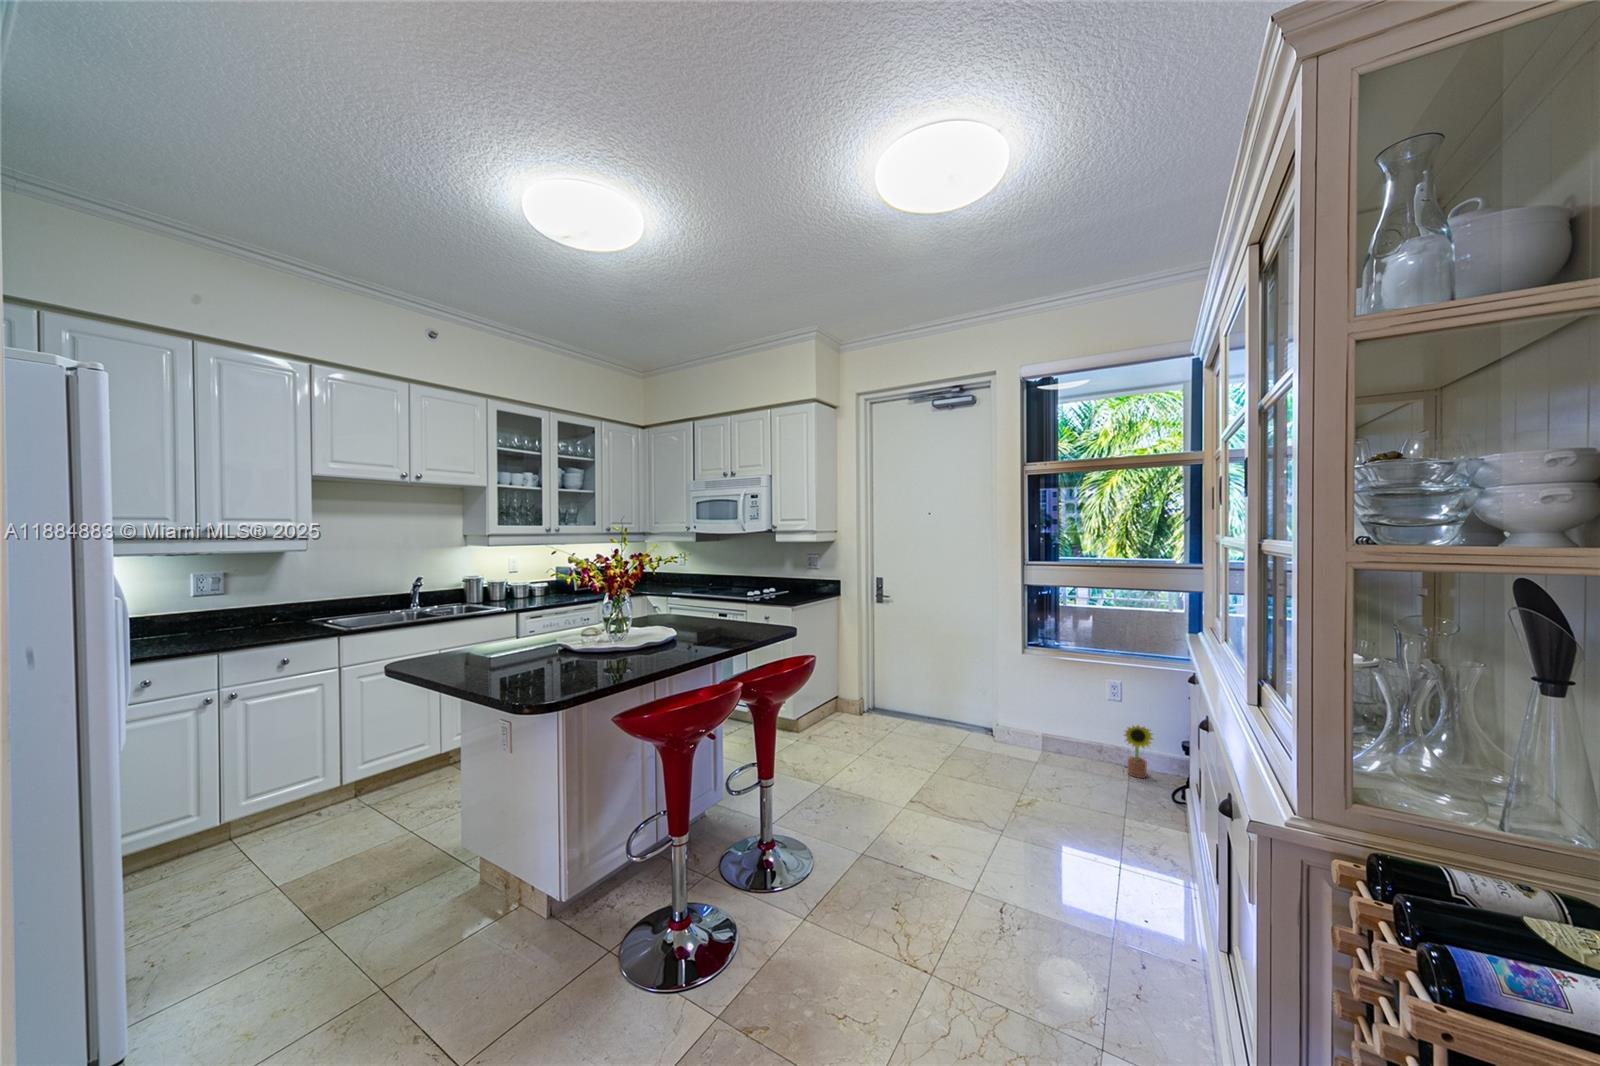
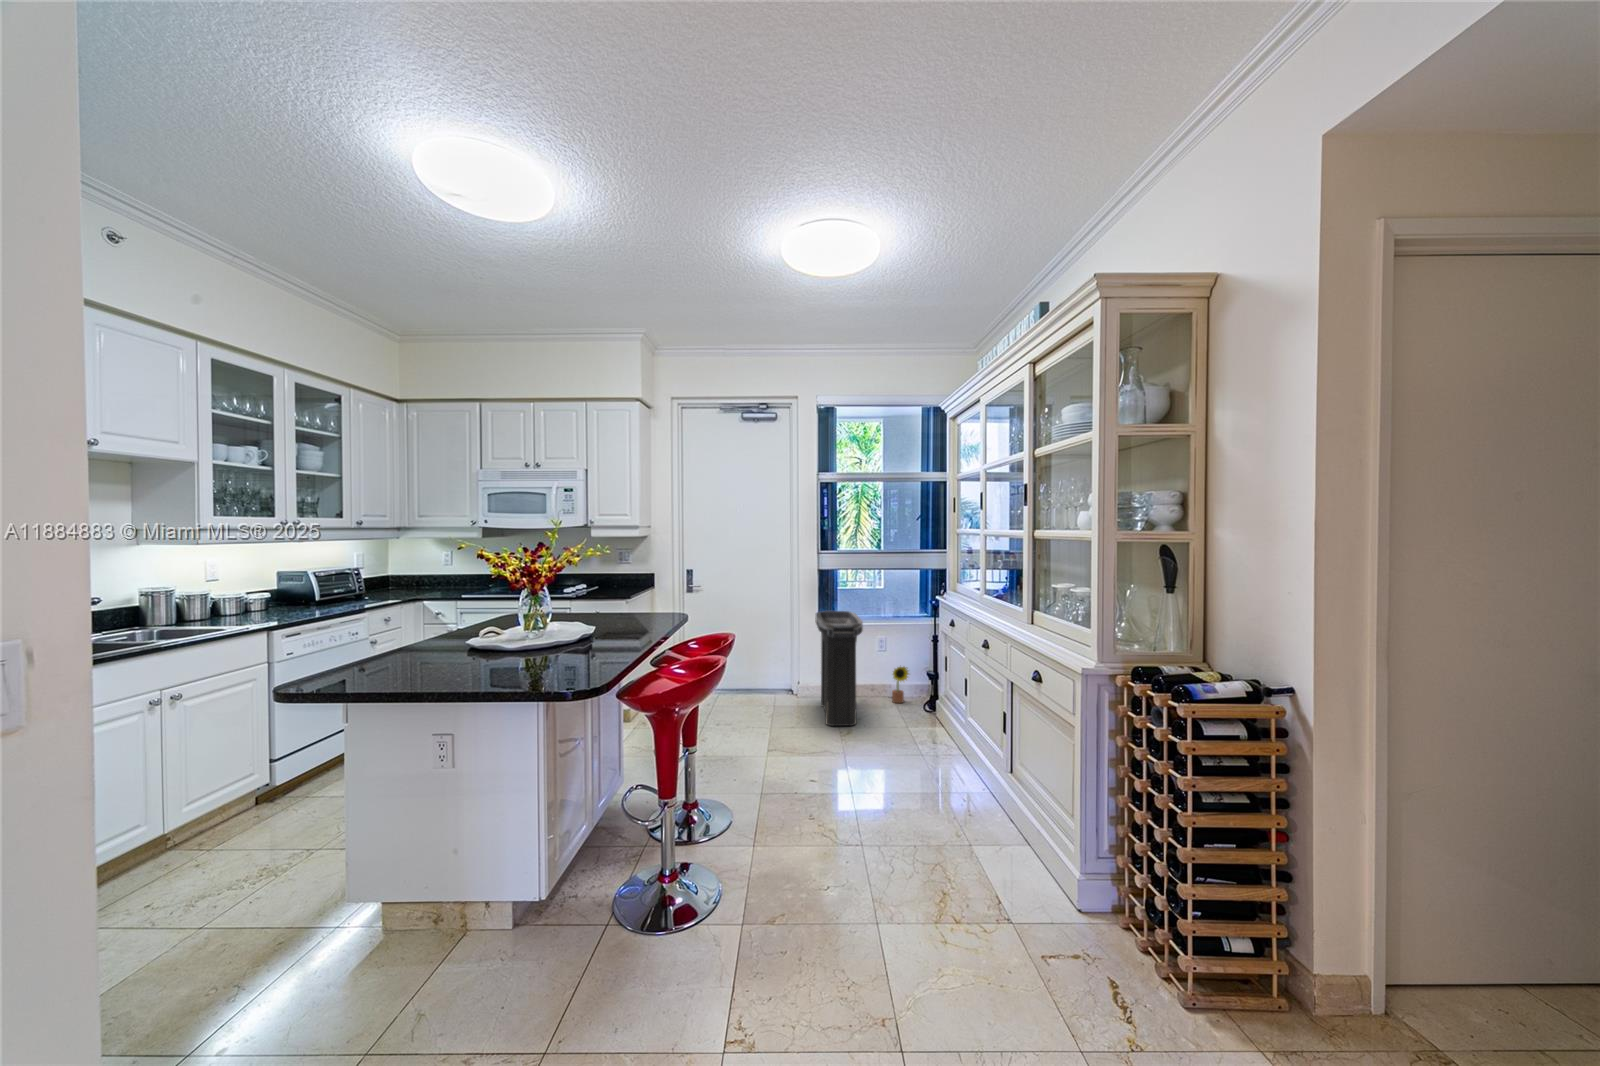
trash can: none [998,637,1066,795] -> present [815,611,863,726]

